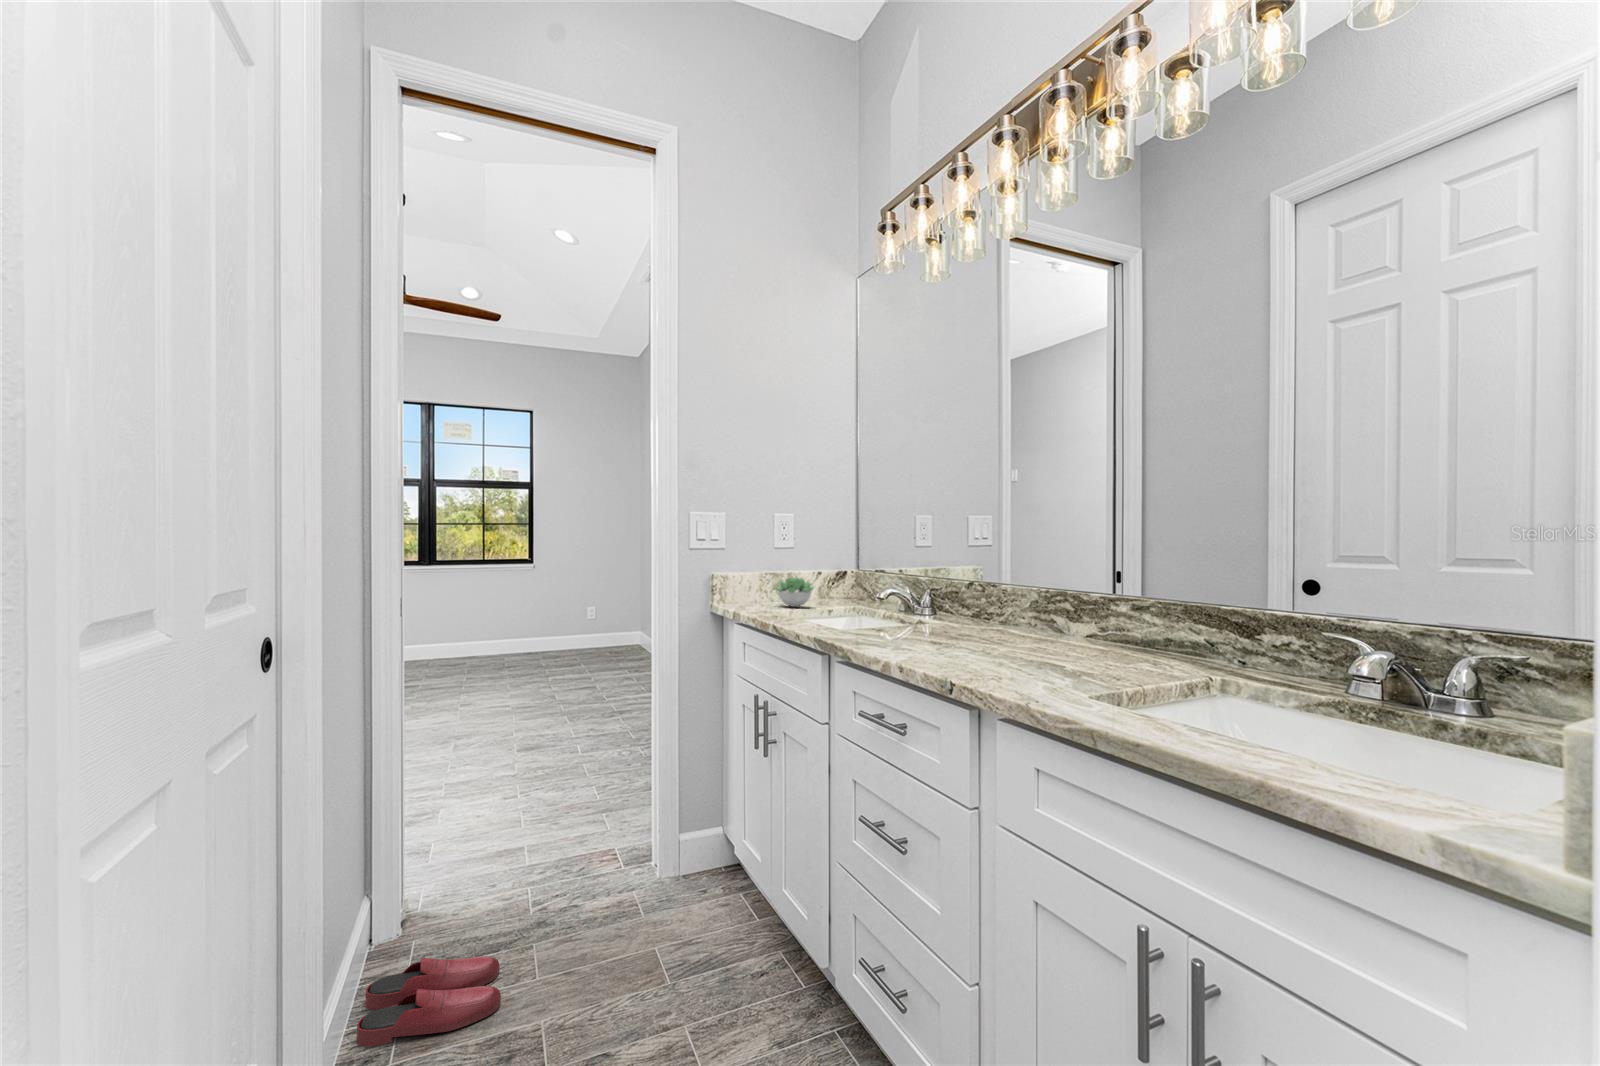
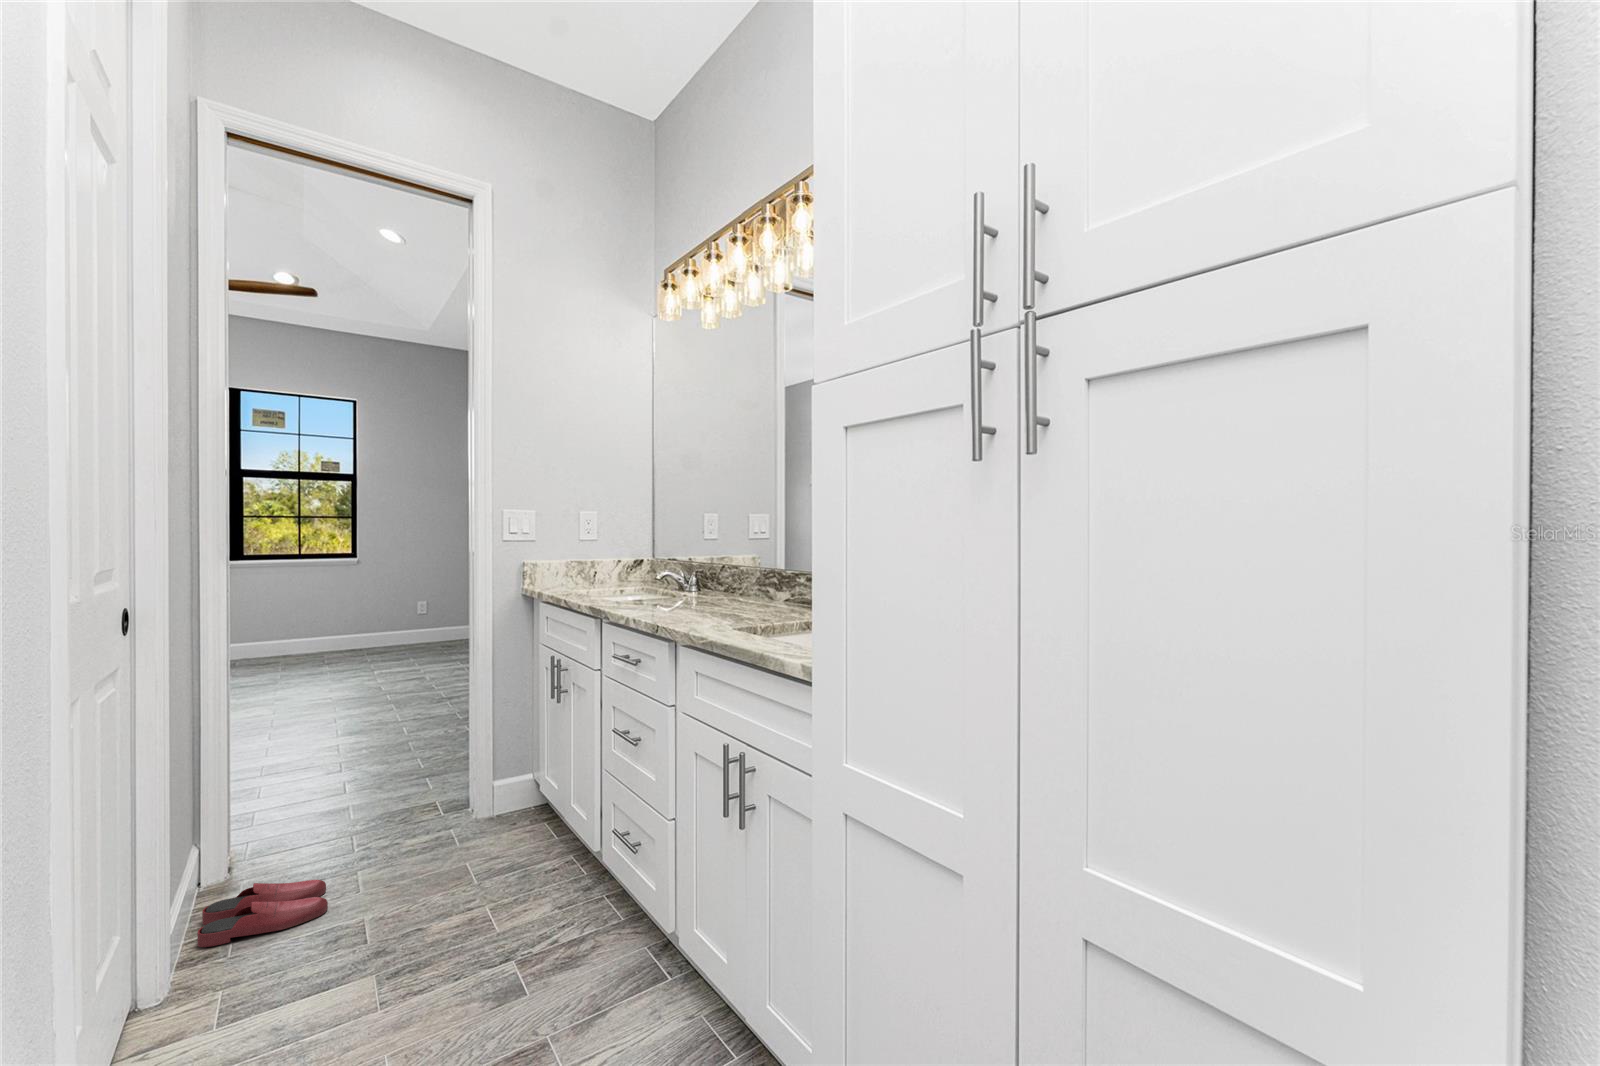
succulent plant: present [775,577,814,607] -> none [576,565,613,590]

